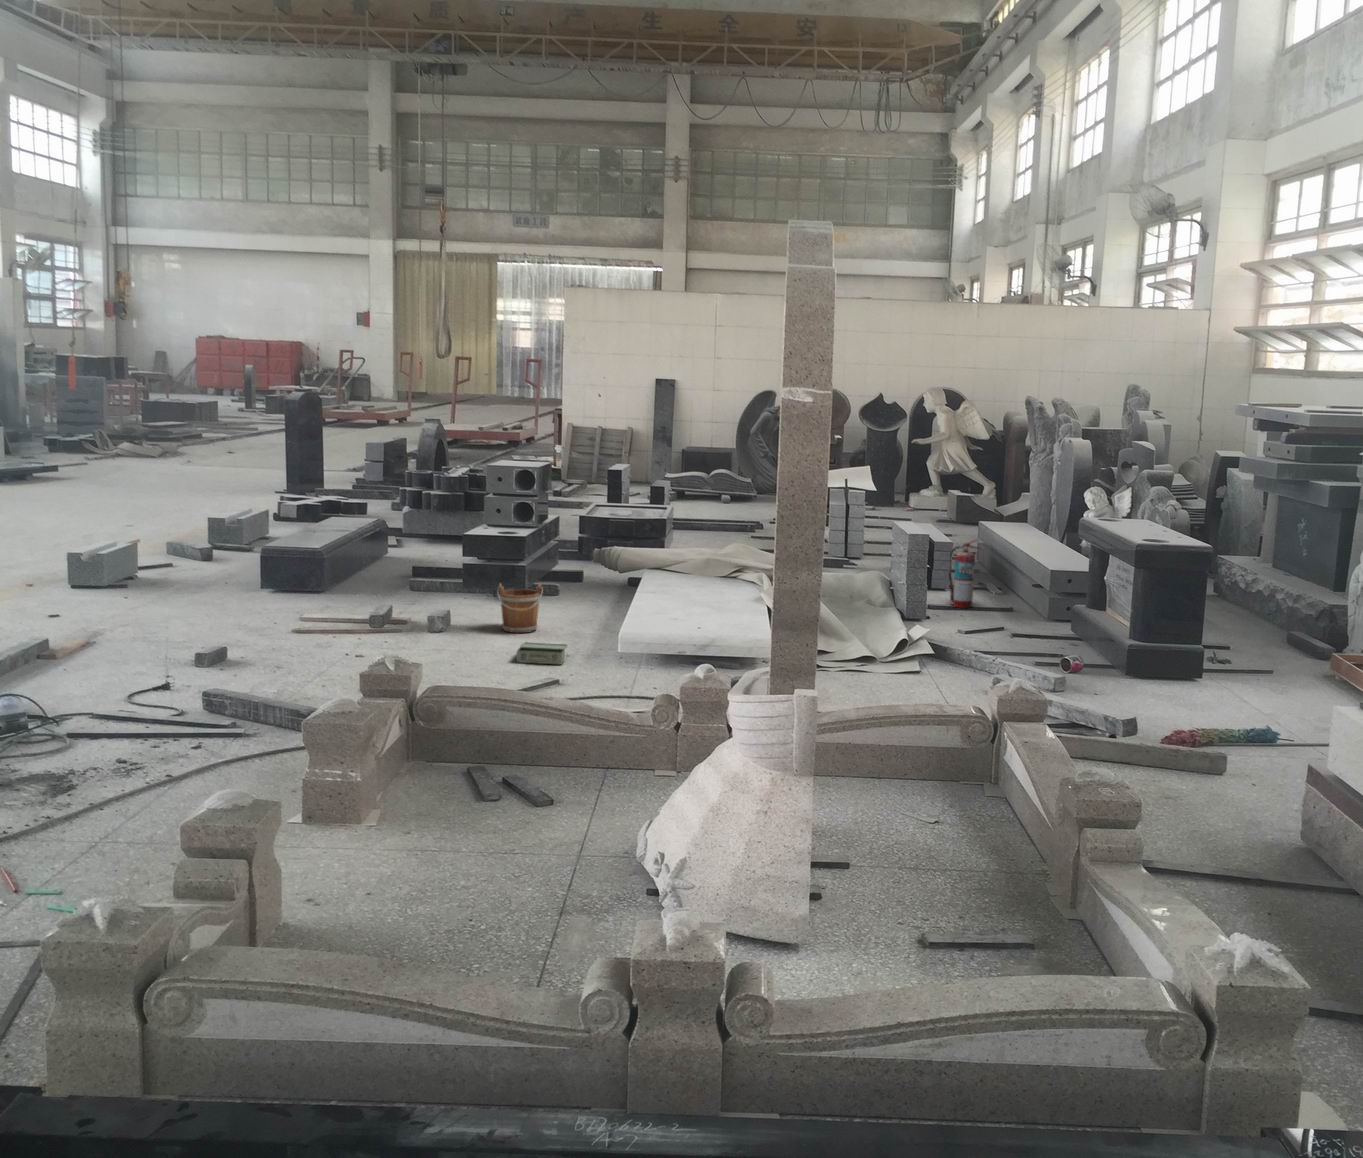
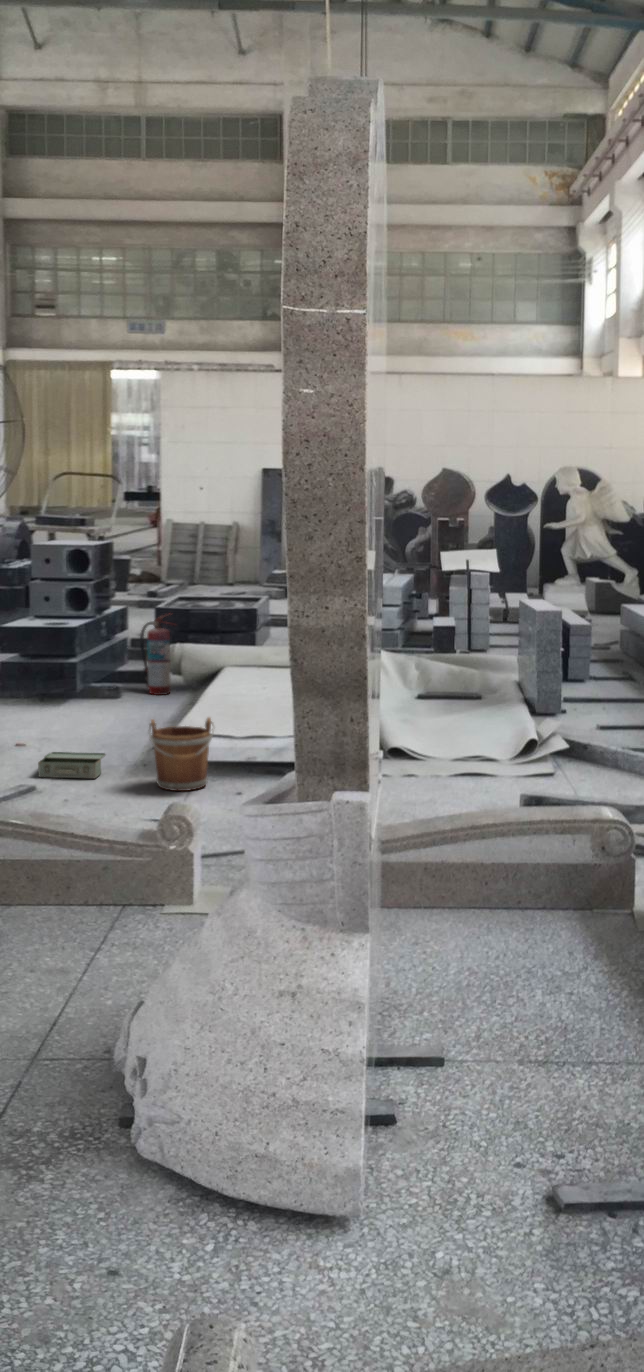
fire extinguisher: present [949,540,981,608] -> present [140,615,171,695]
bucket: present [498,583,543,633] -> present [149,718,214,791]

